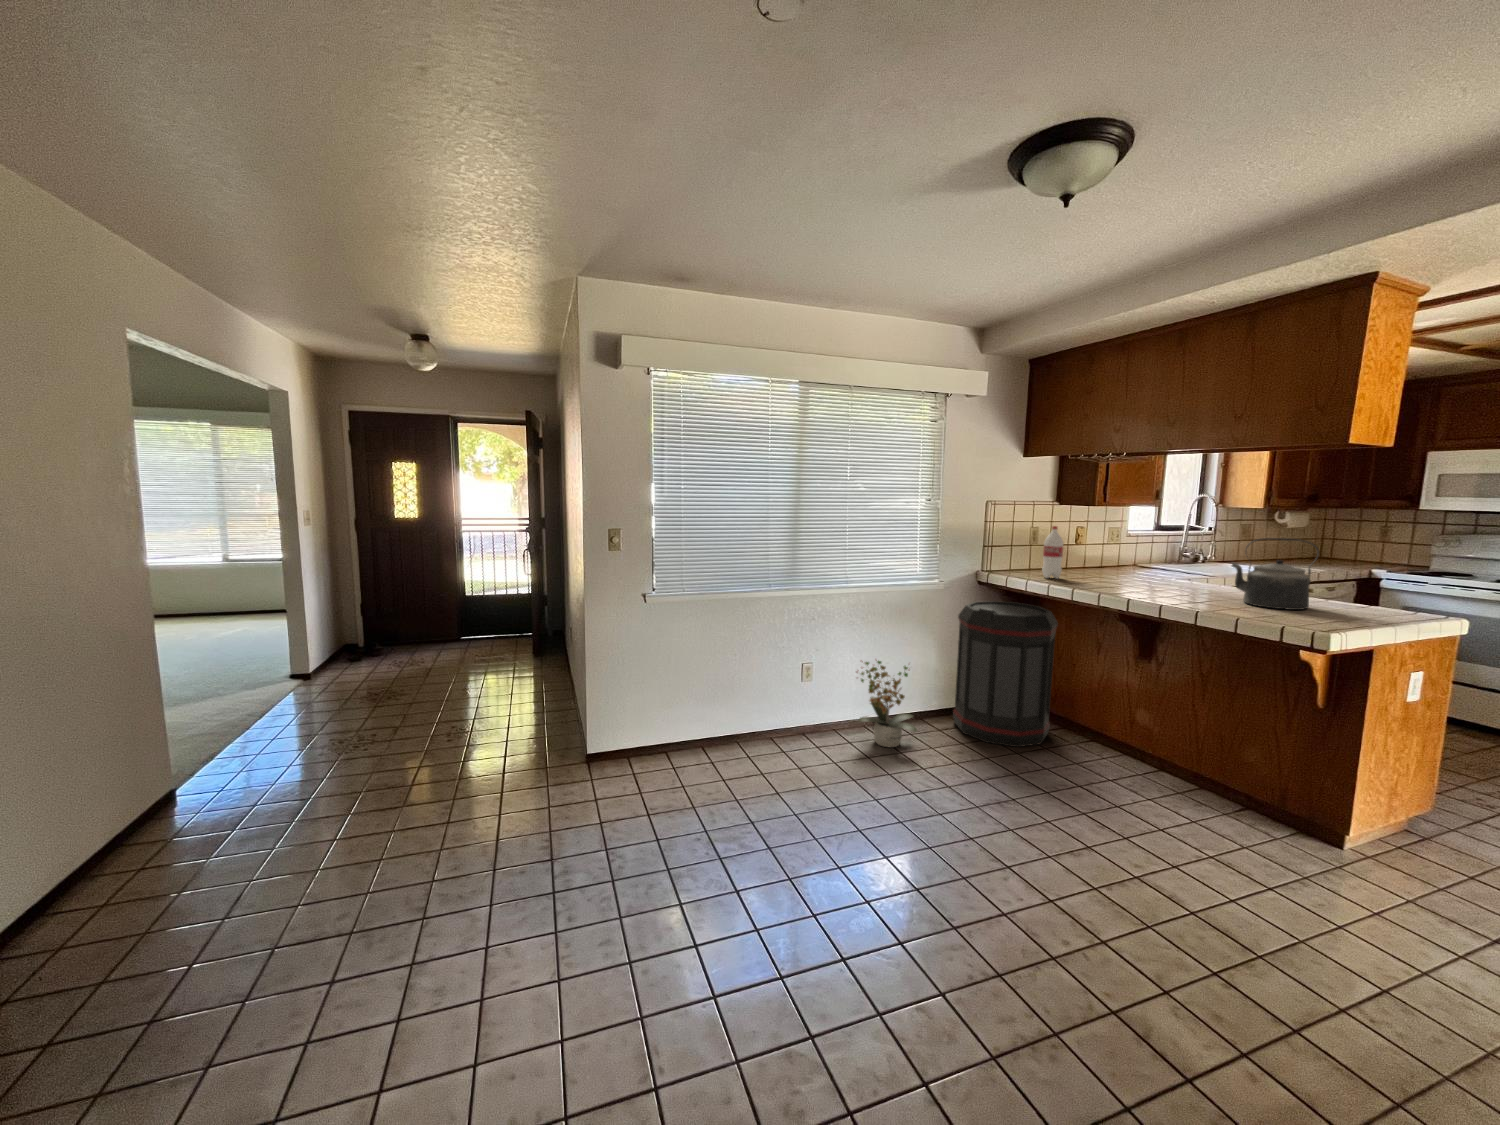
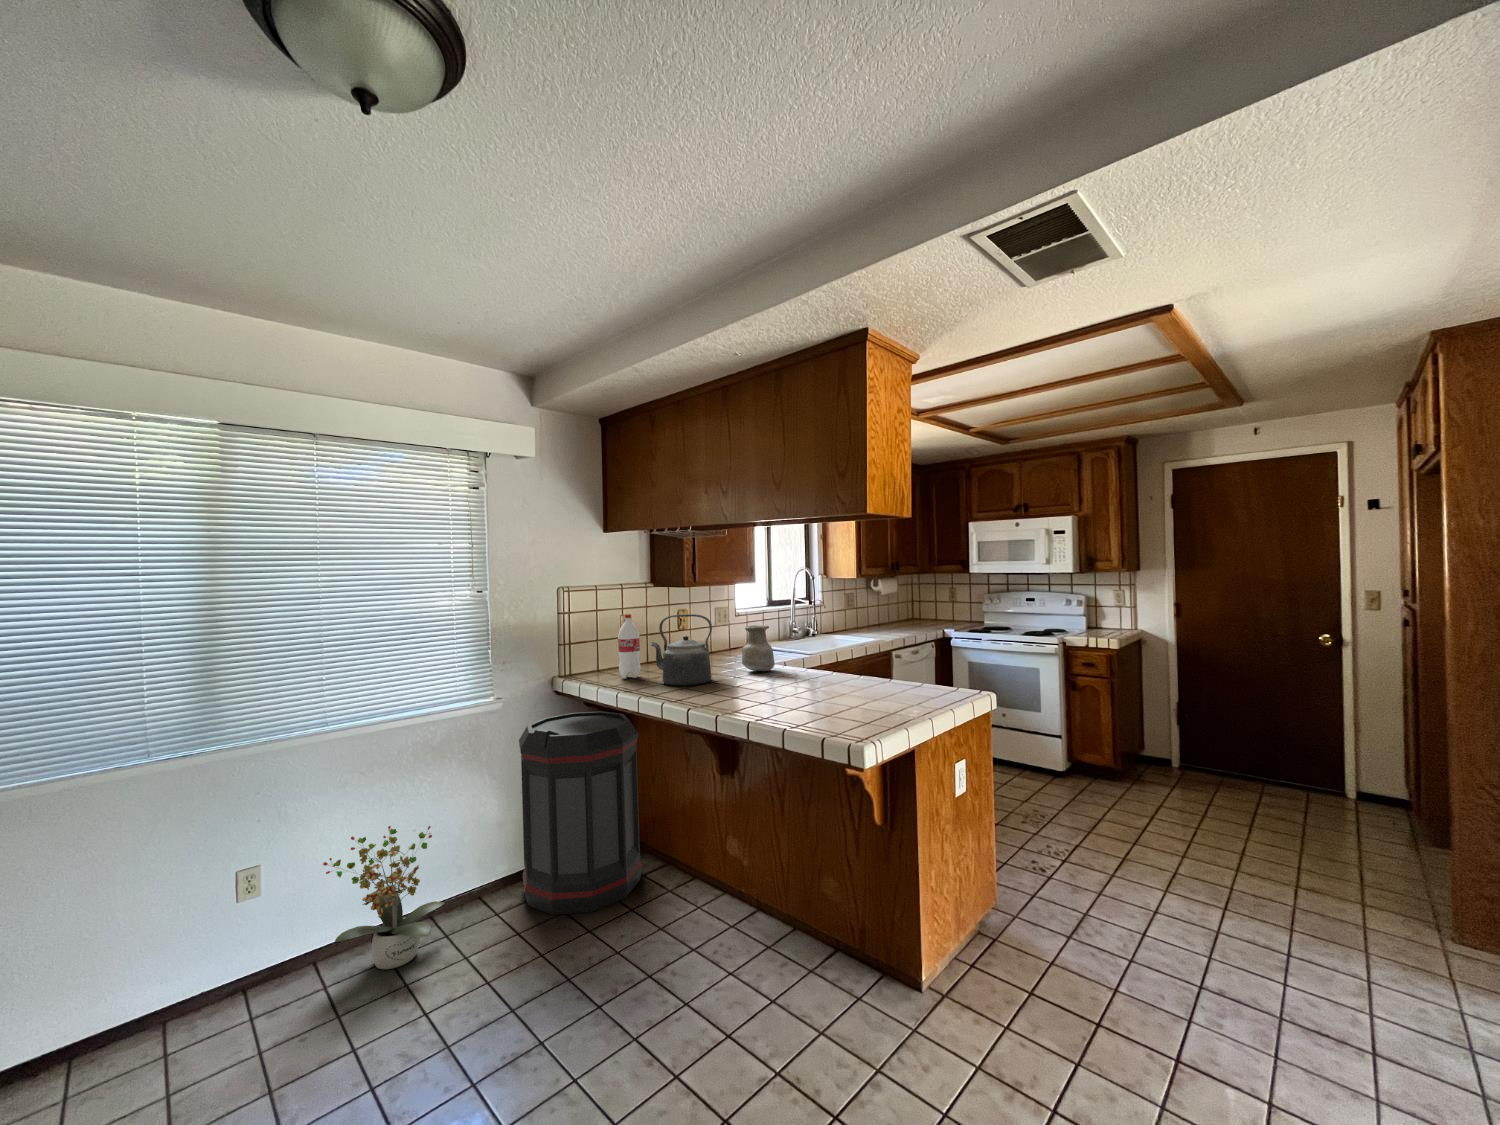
kettle: present [1232,538,1319,610] -> present [651,614,712,686]
vase: none [1161,544,1197,585] -> present [742,625,775,671]

